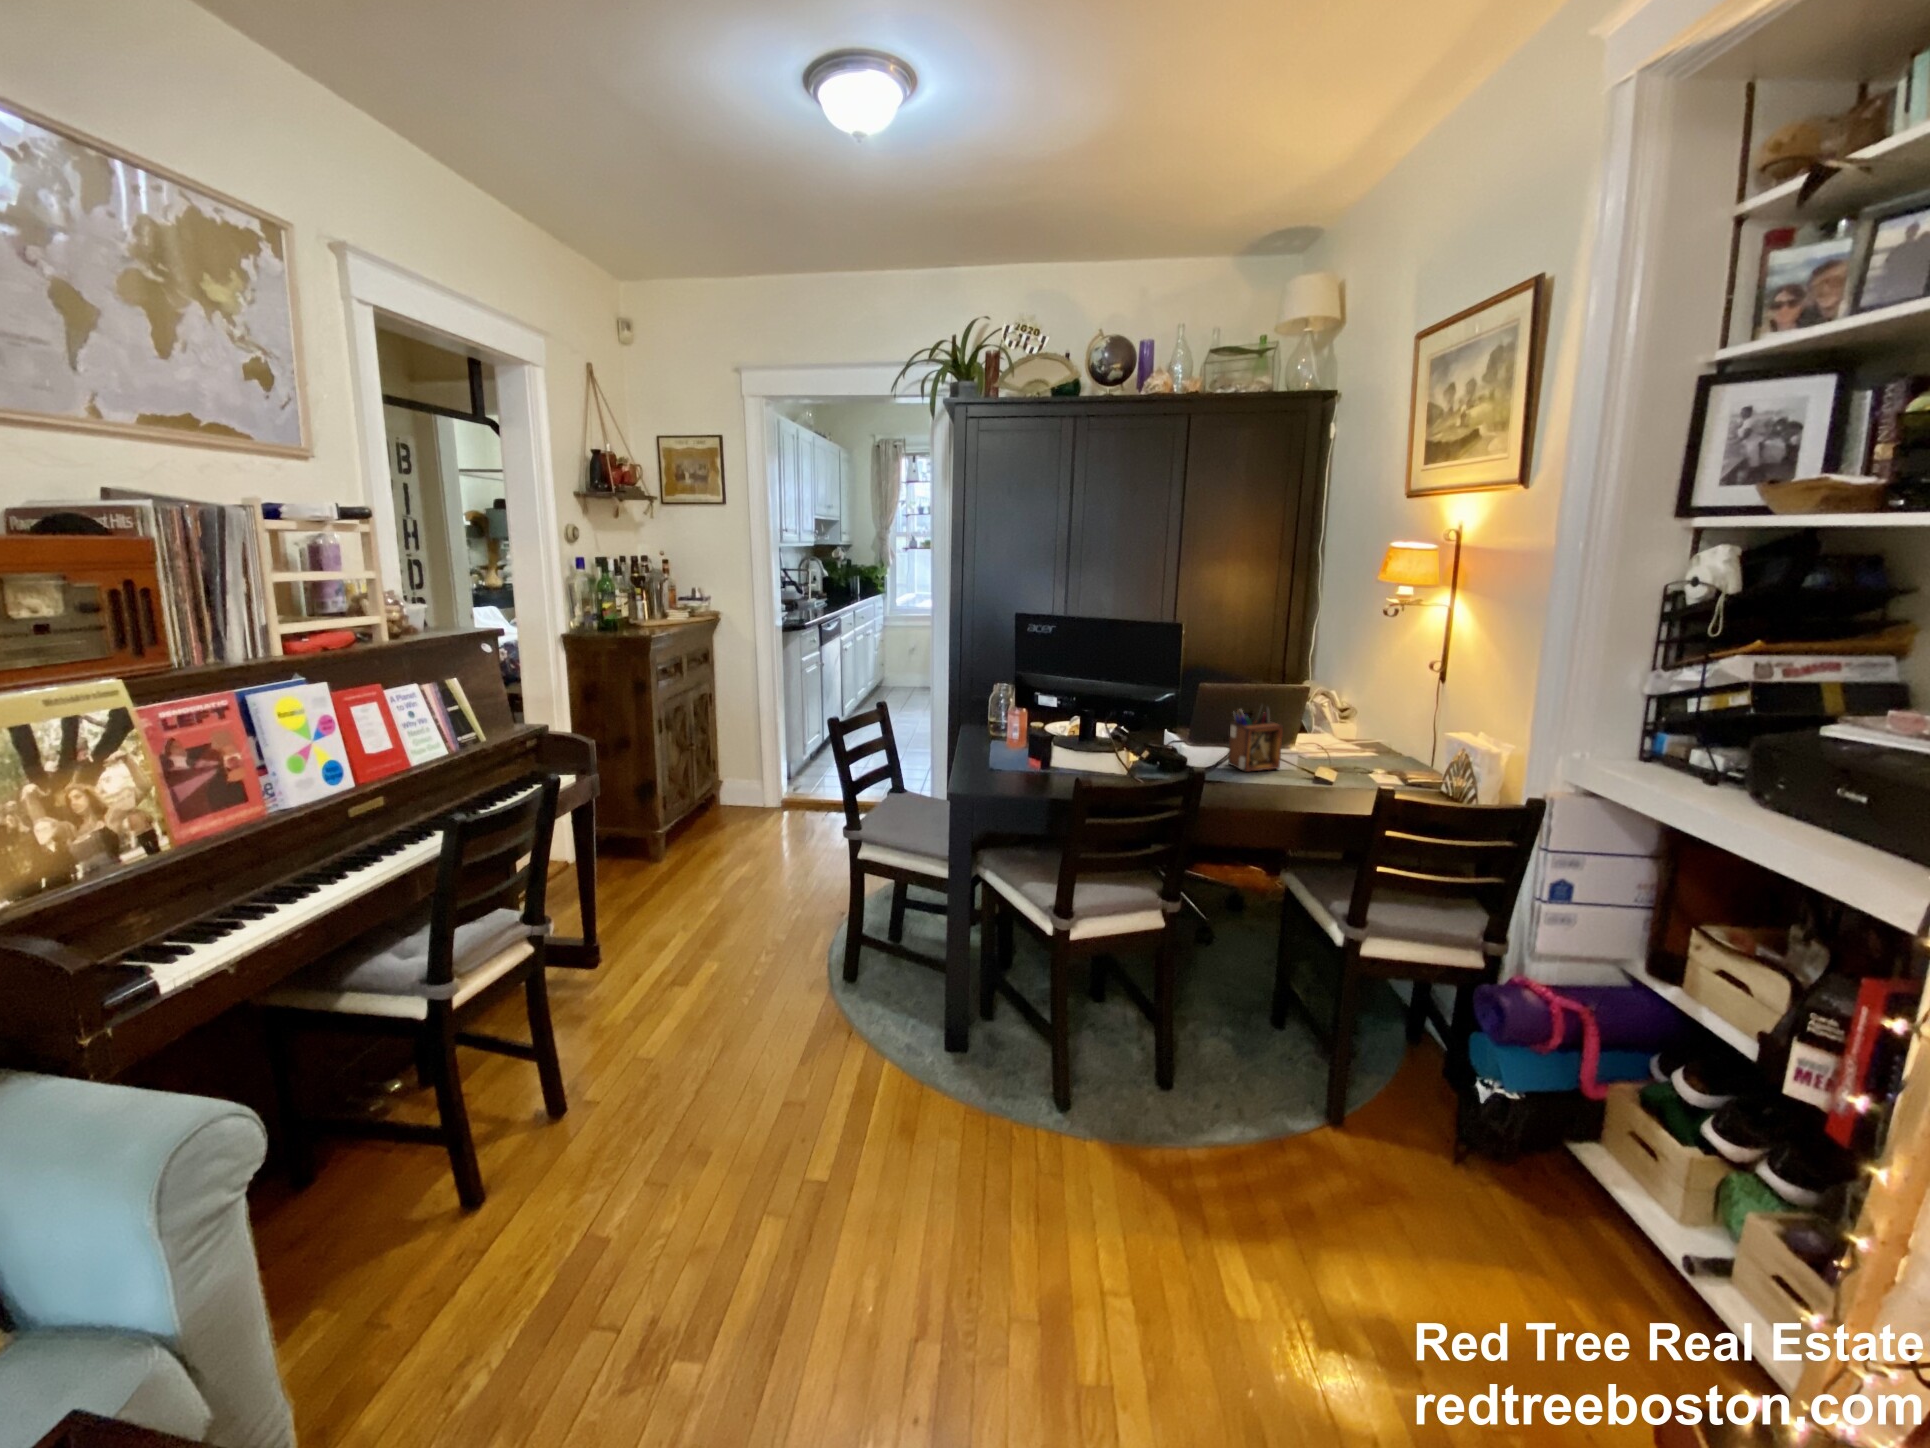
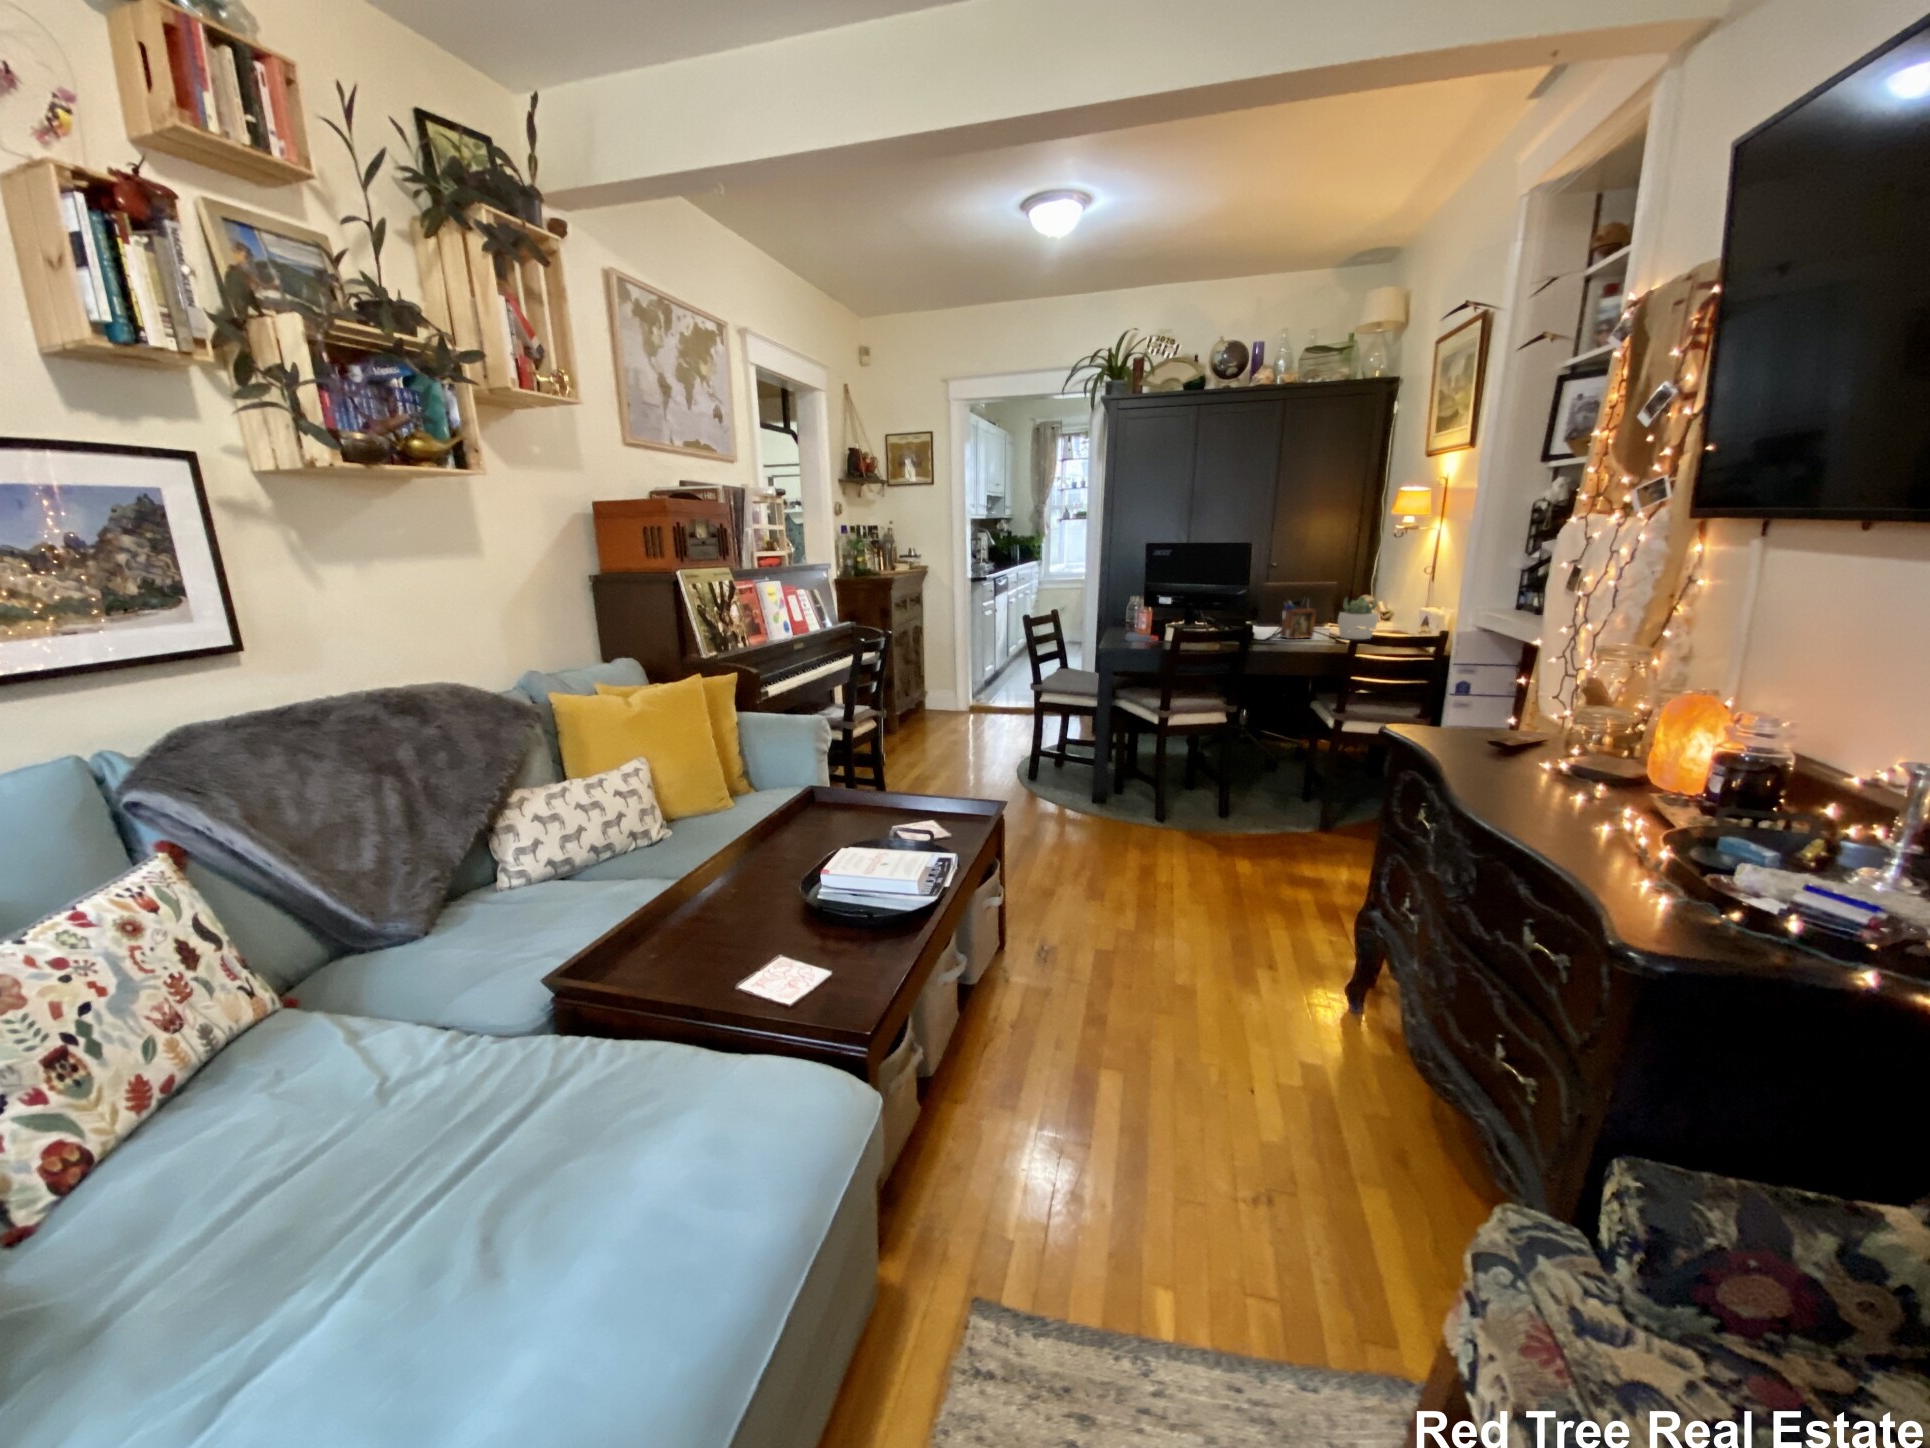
succulent plant: none [1311,703,1374,773] -> present [1338,597,1378,640]

